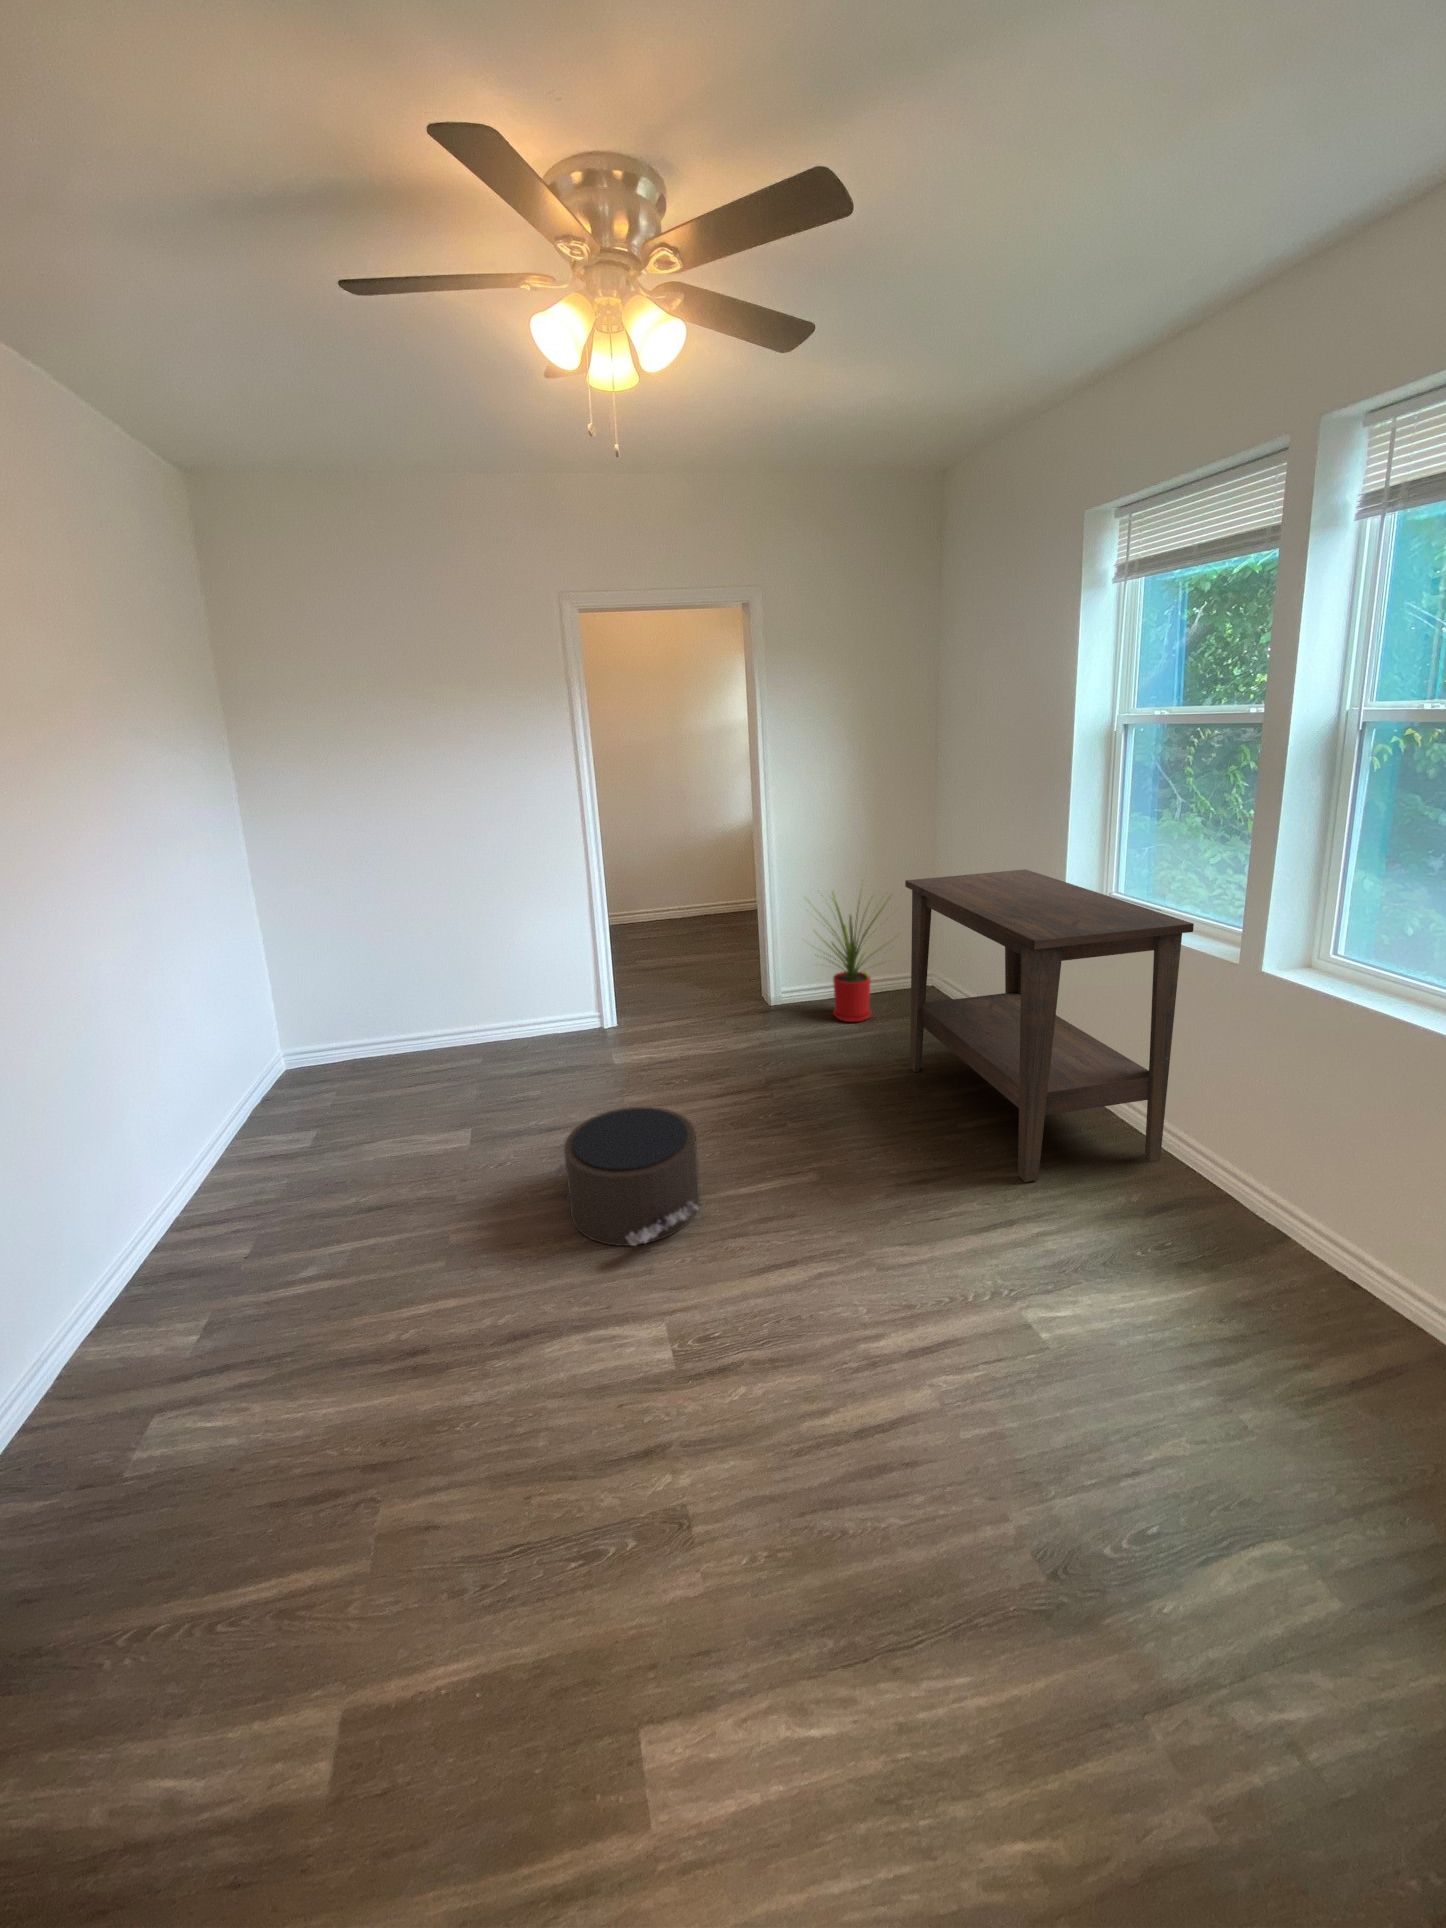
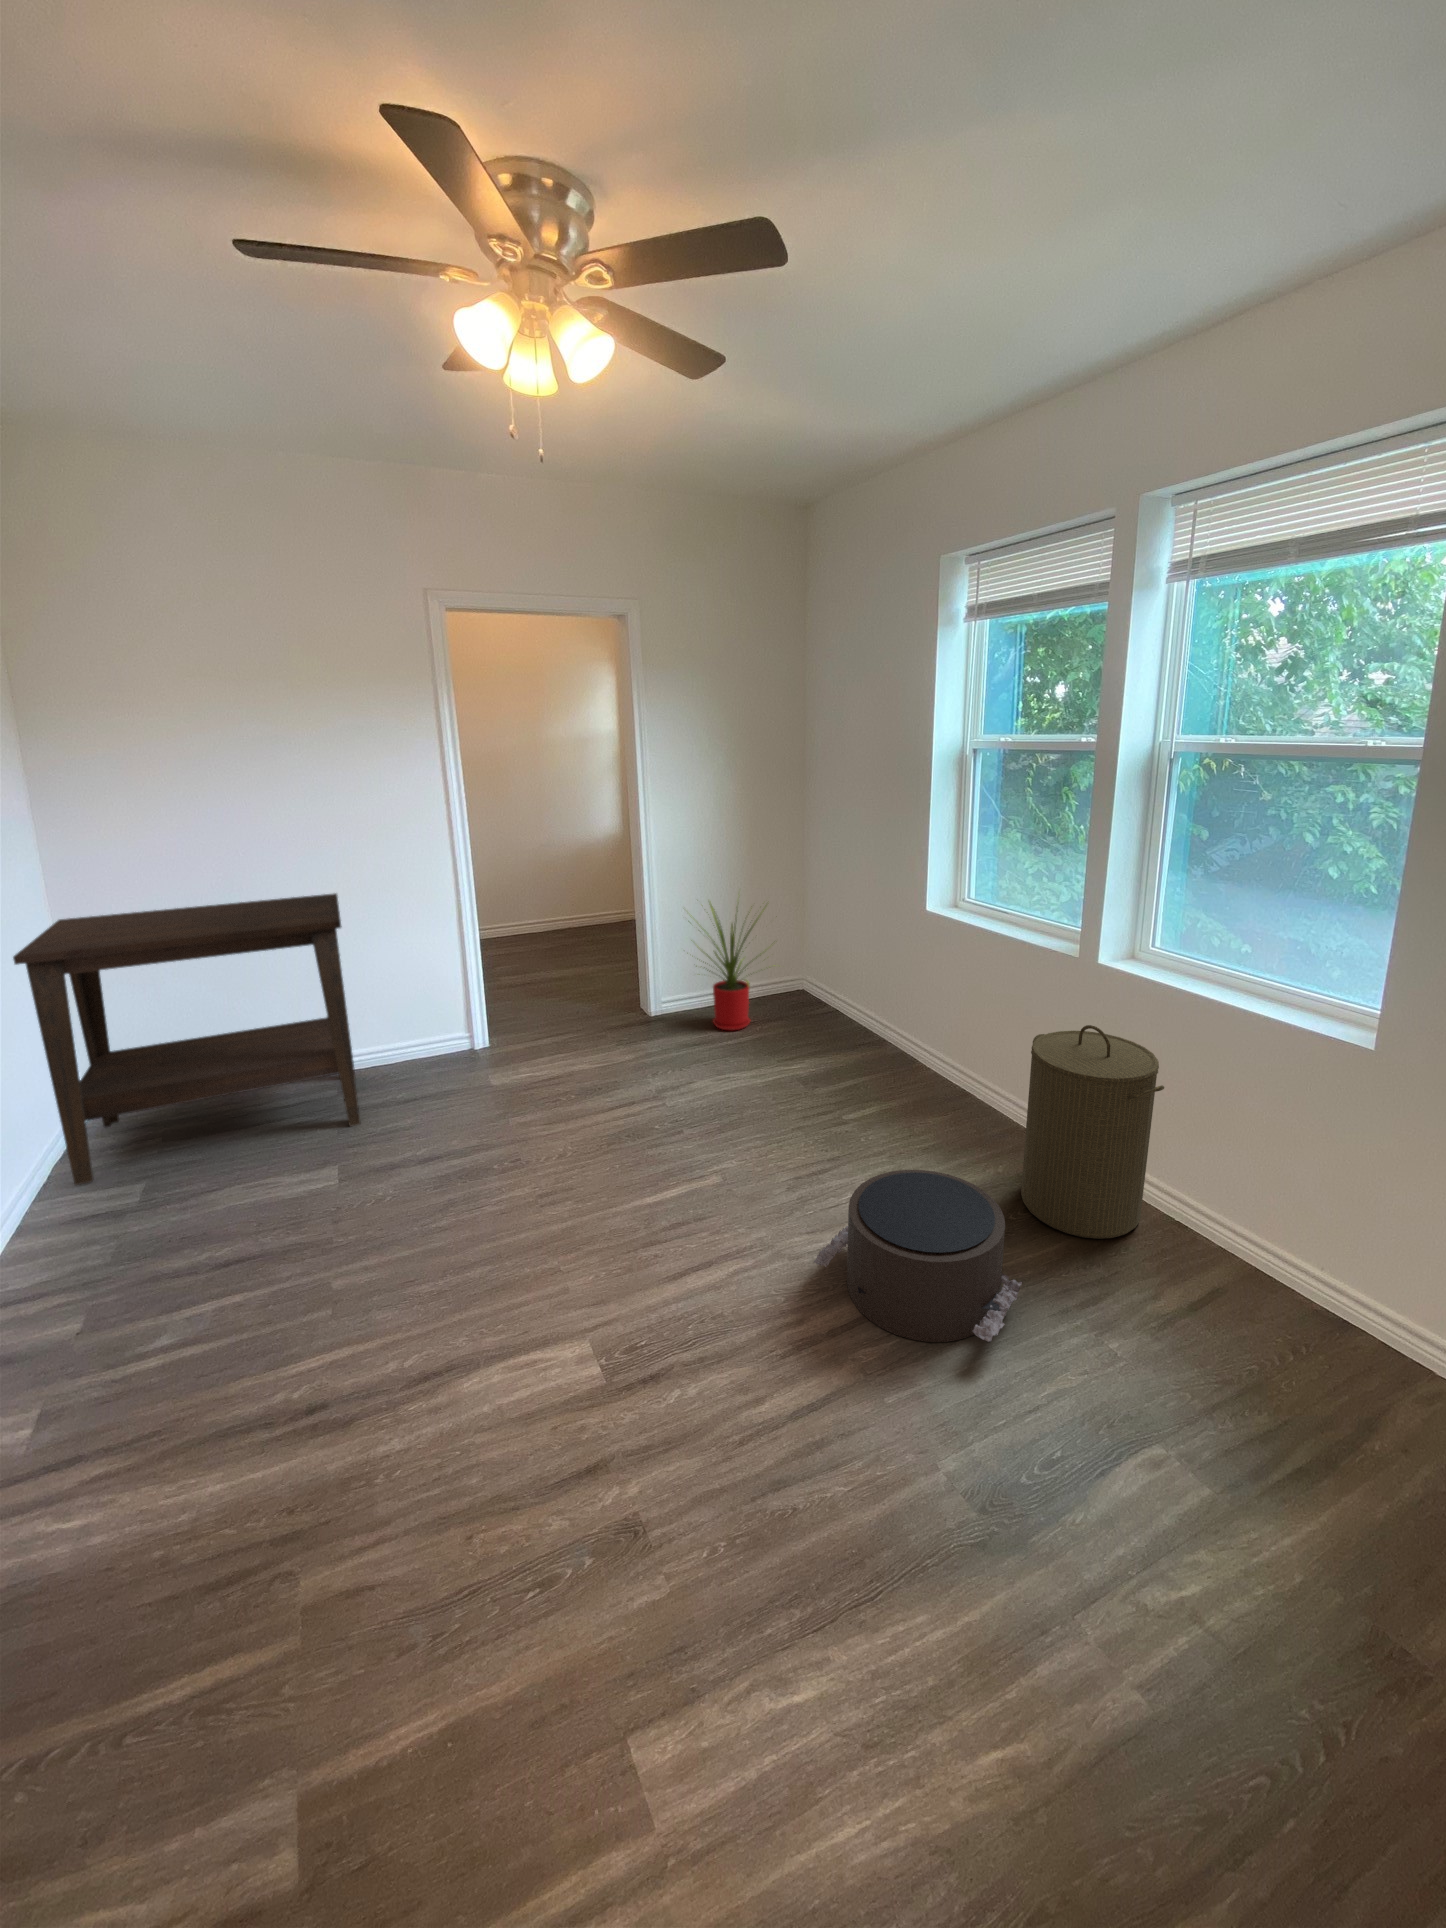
side table: present [905,869,1194,1182] -> present [13,893,360,1185]
laundry hamper: none [1152,1044,1336,1293] -> present [1021,1025,1164,1239]
pouf: present [552,1107,700,1246] -> present [814,1170,1022,1342]

